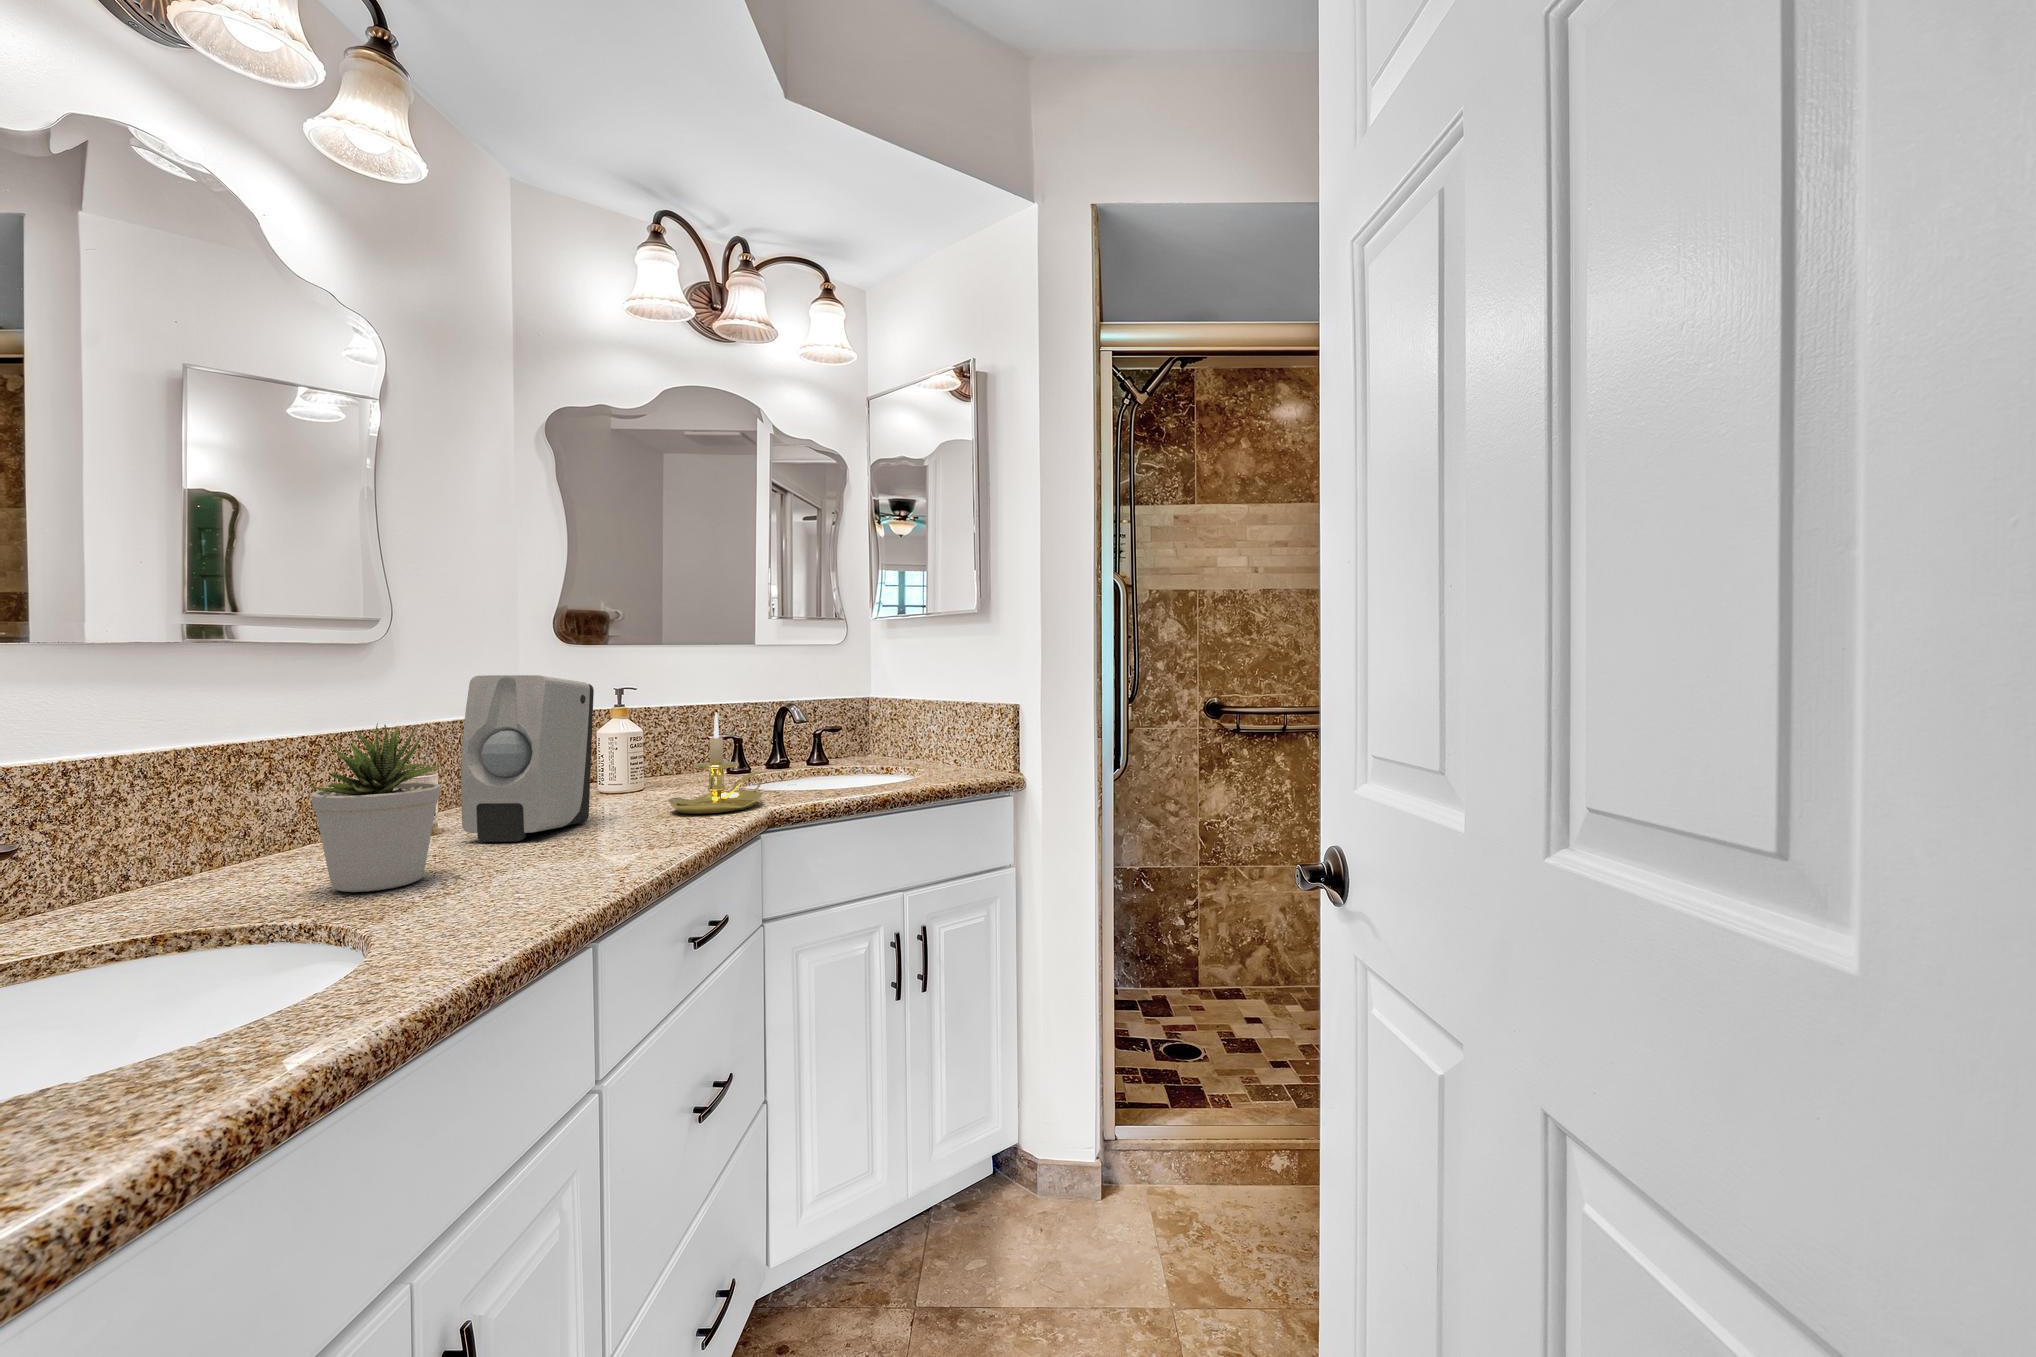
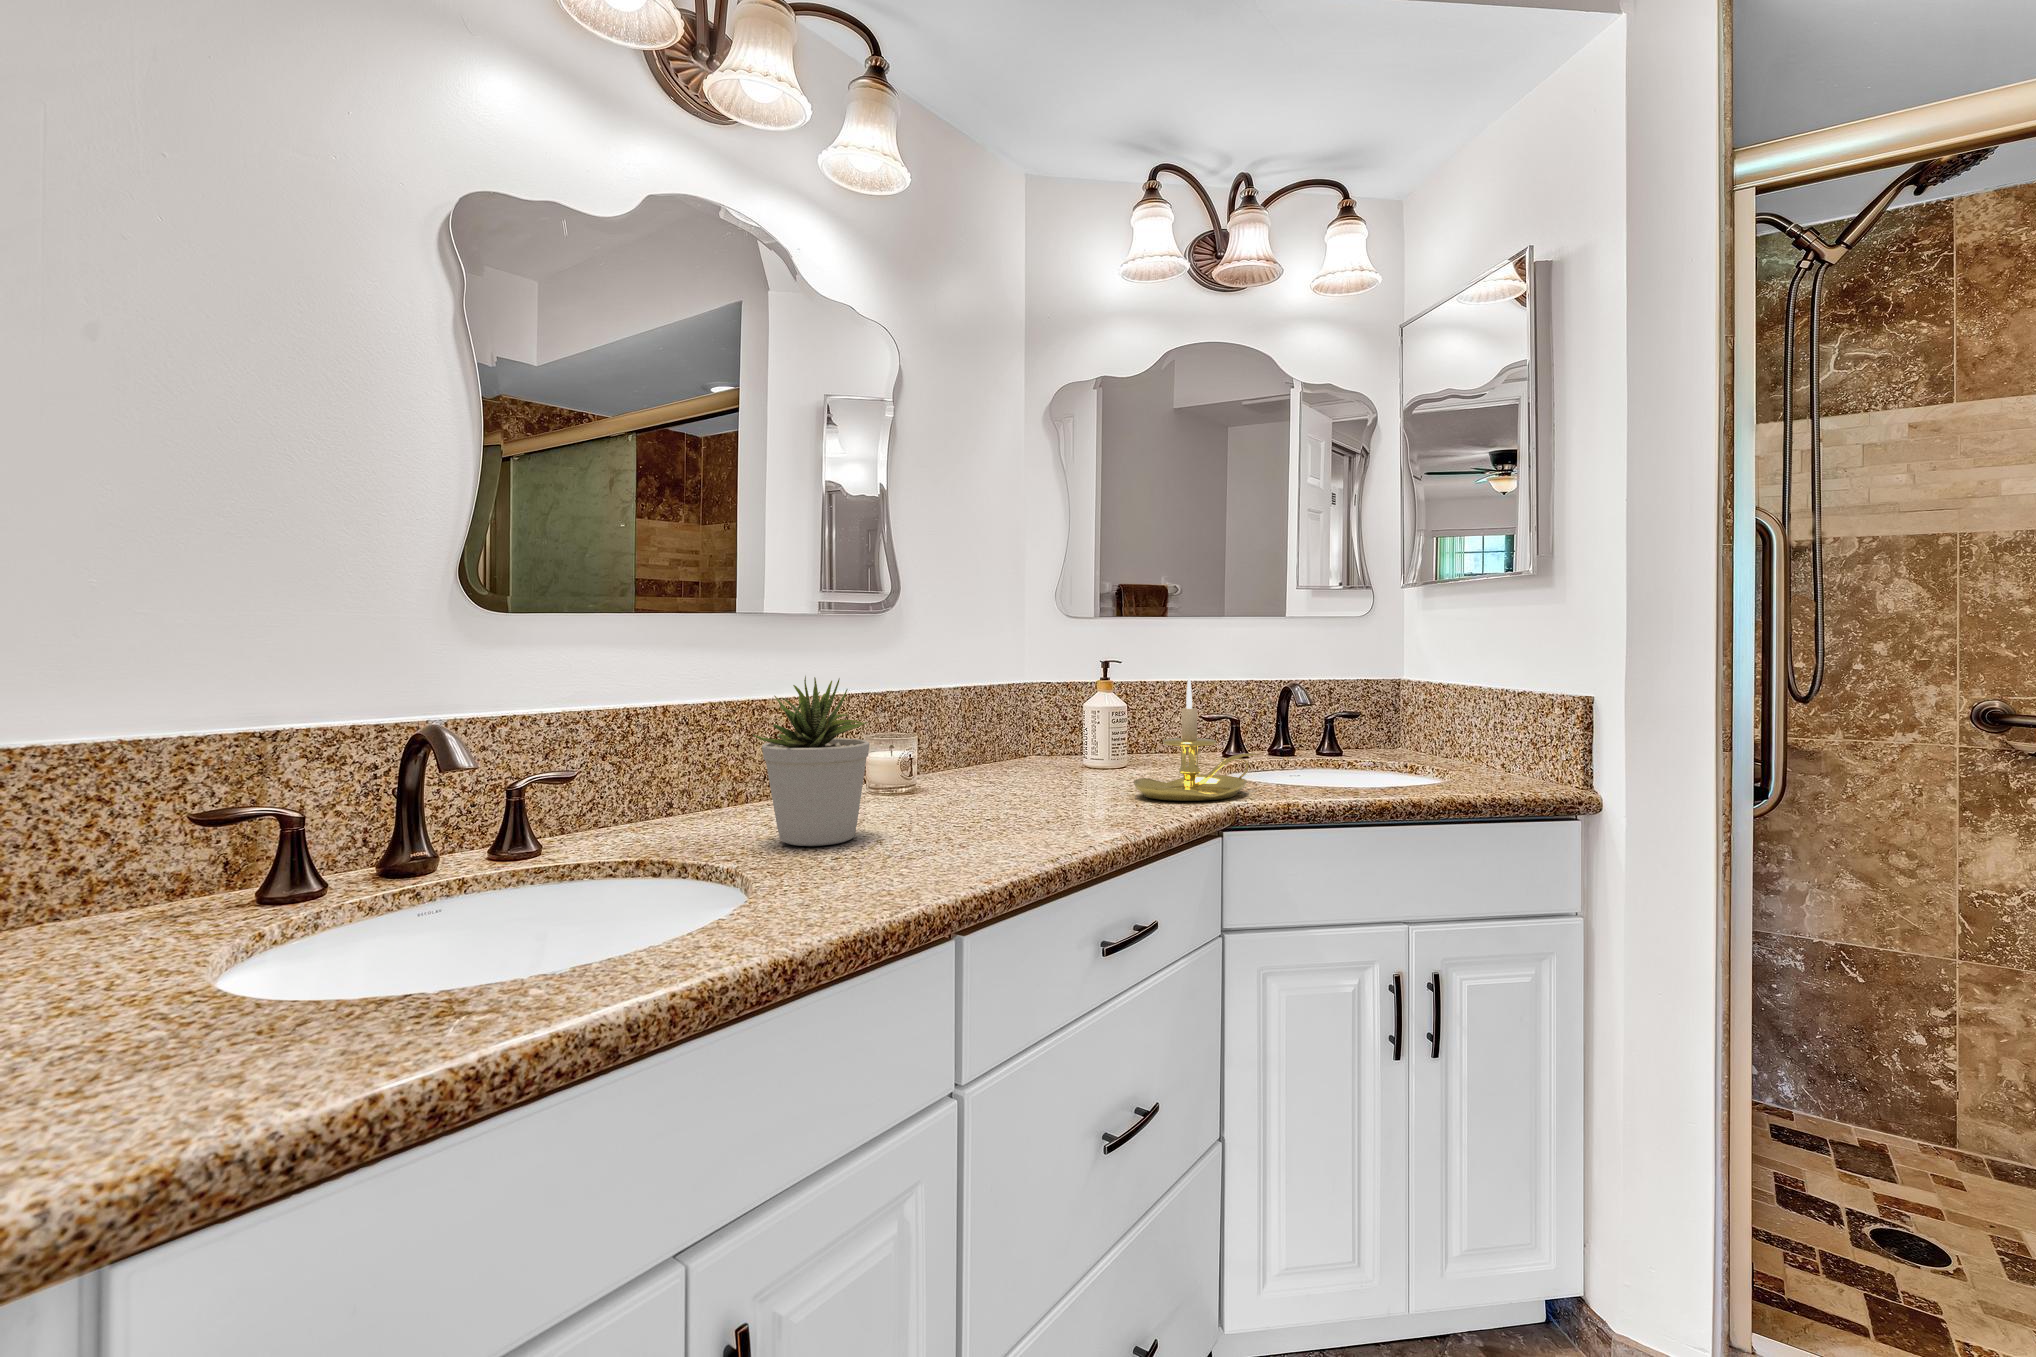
soap dispenser: present [461,675,594,842] -> none [920,630,1054,811]

